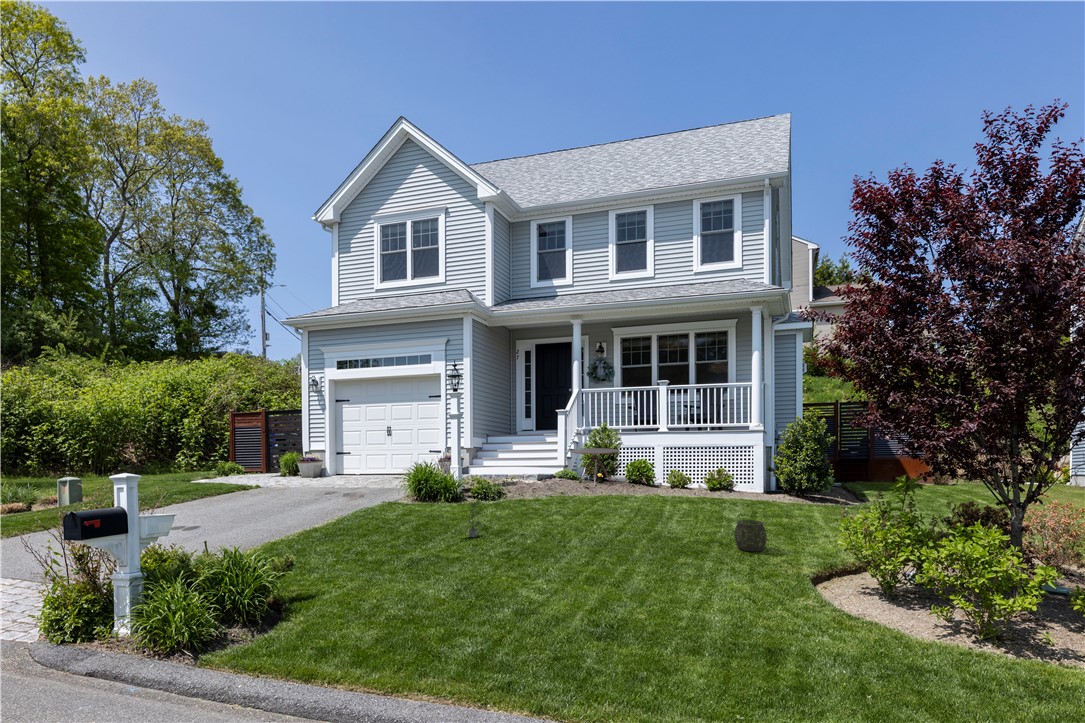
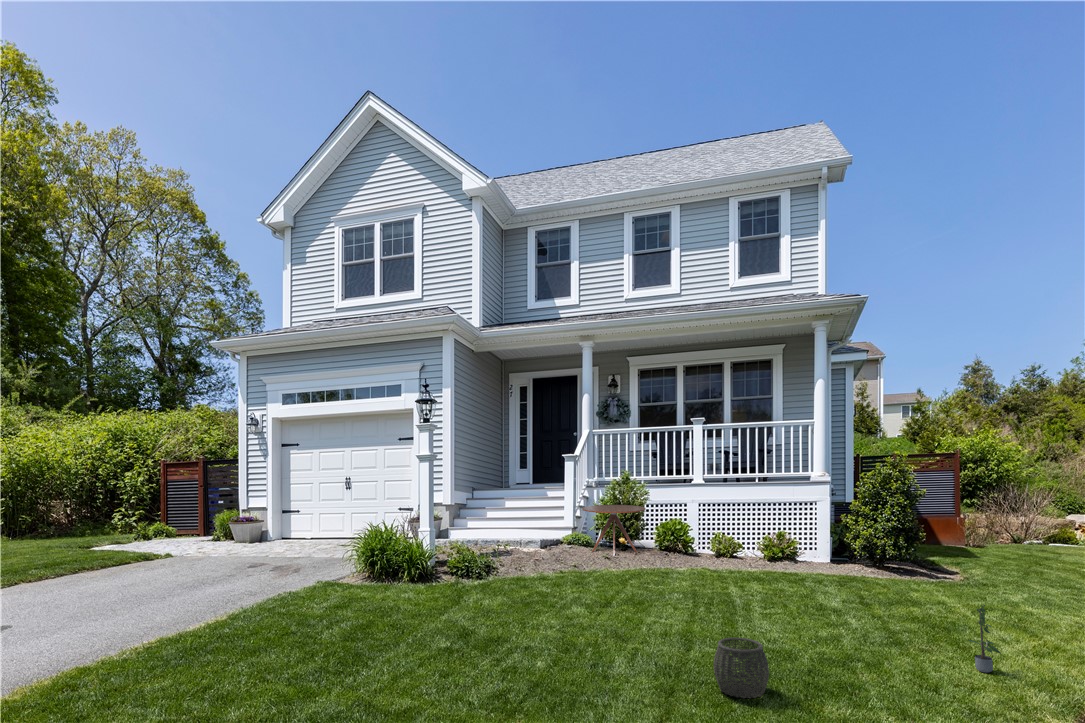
potted plant: present [467,503,483,537] -> present [969,604,1001,673]
woven basket: present [734,520,767,551] -> present [714,638,769,698]

